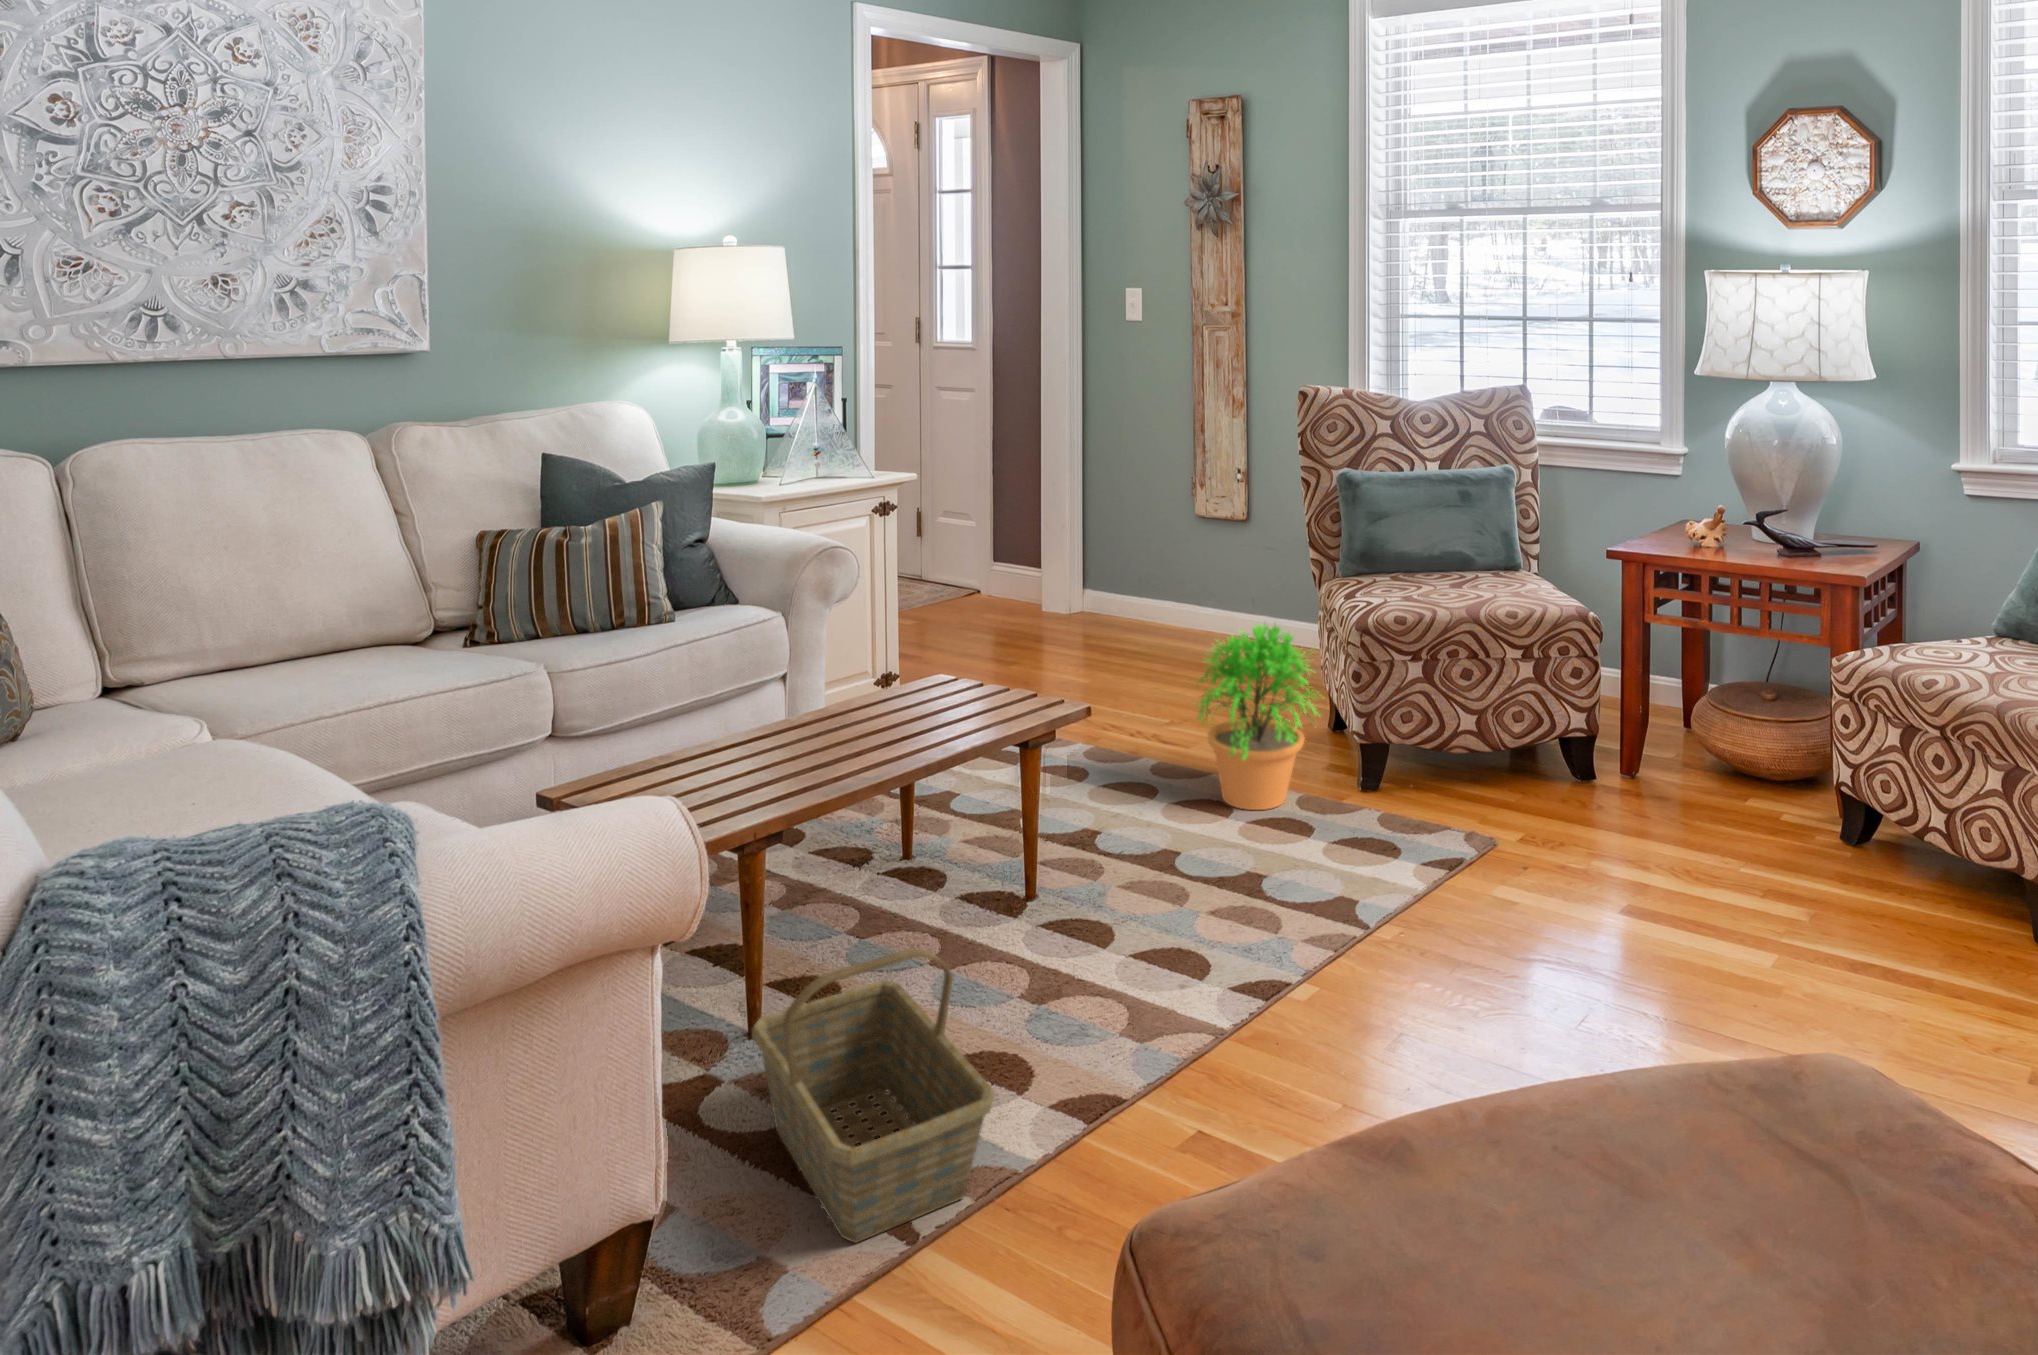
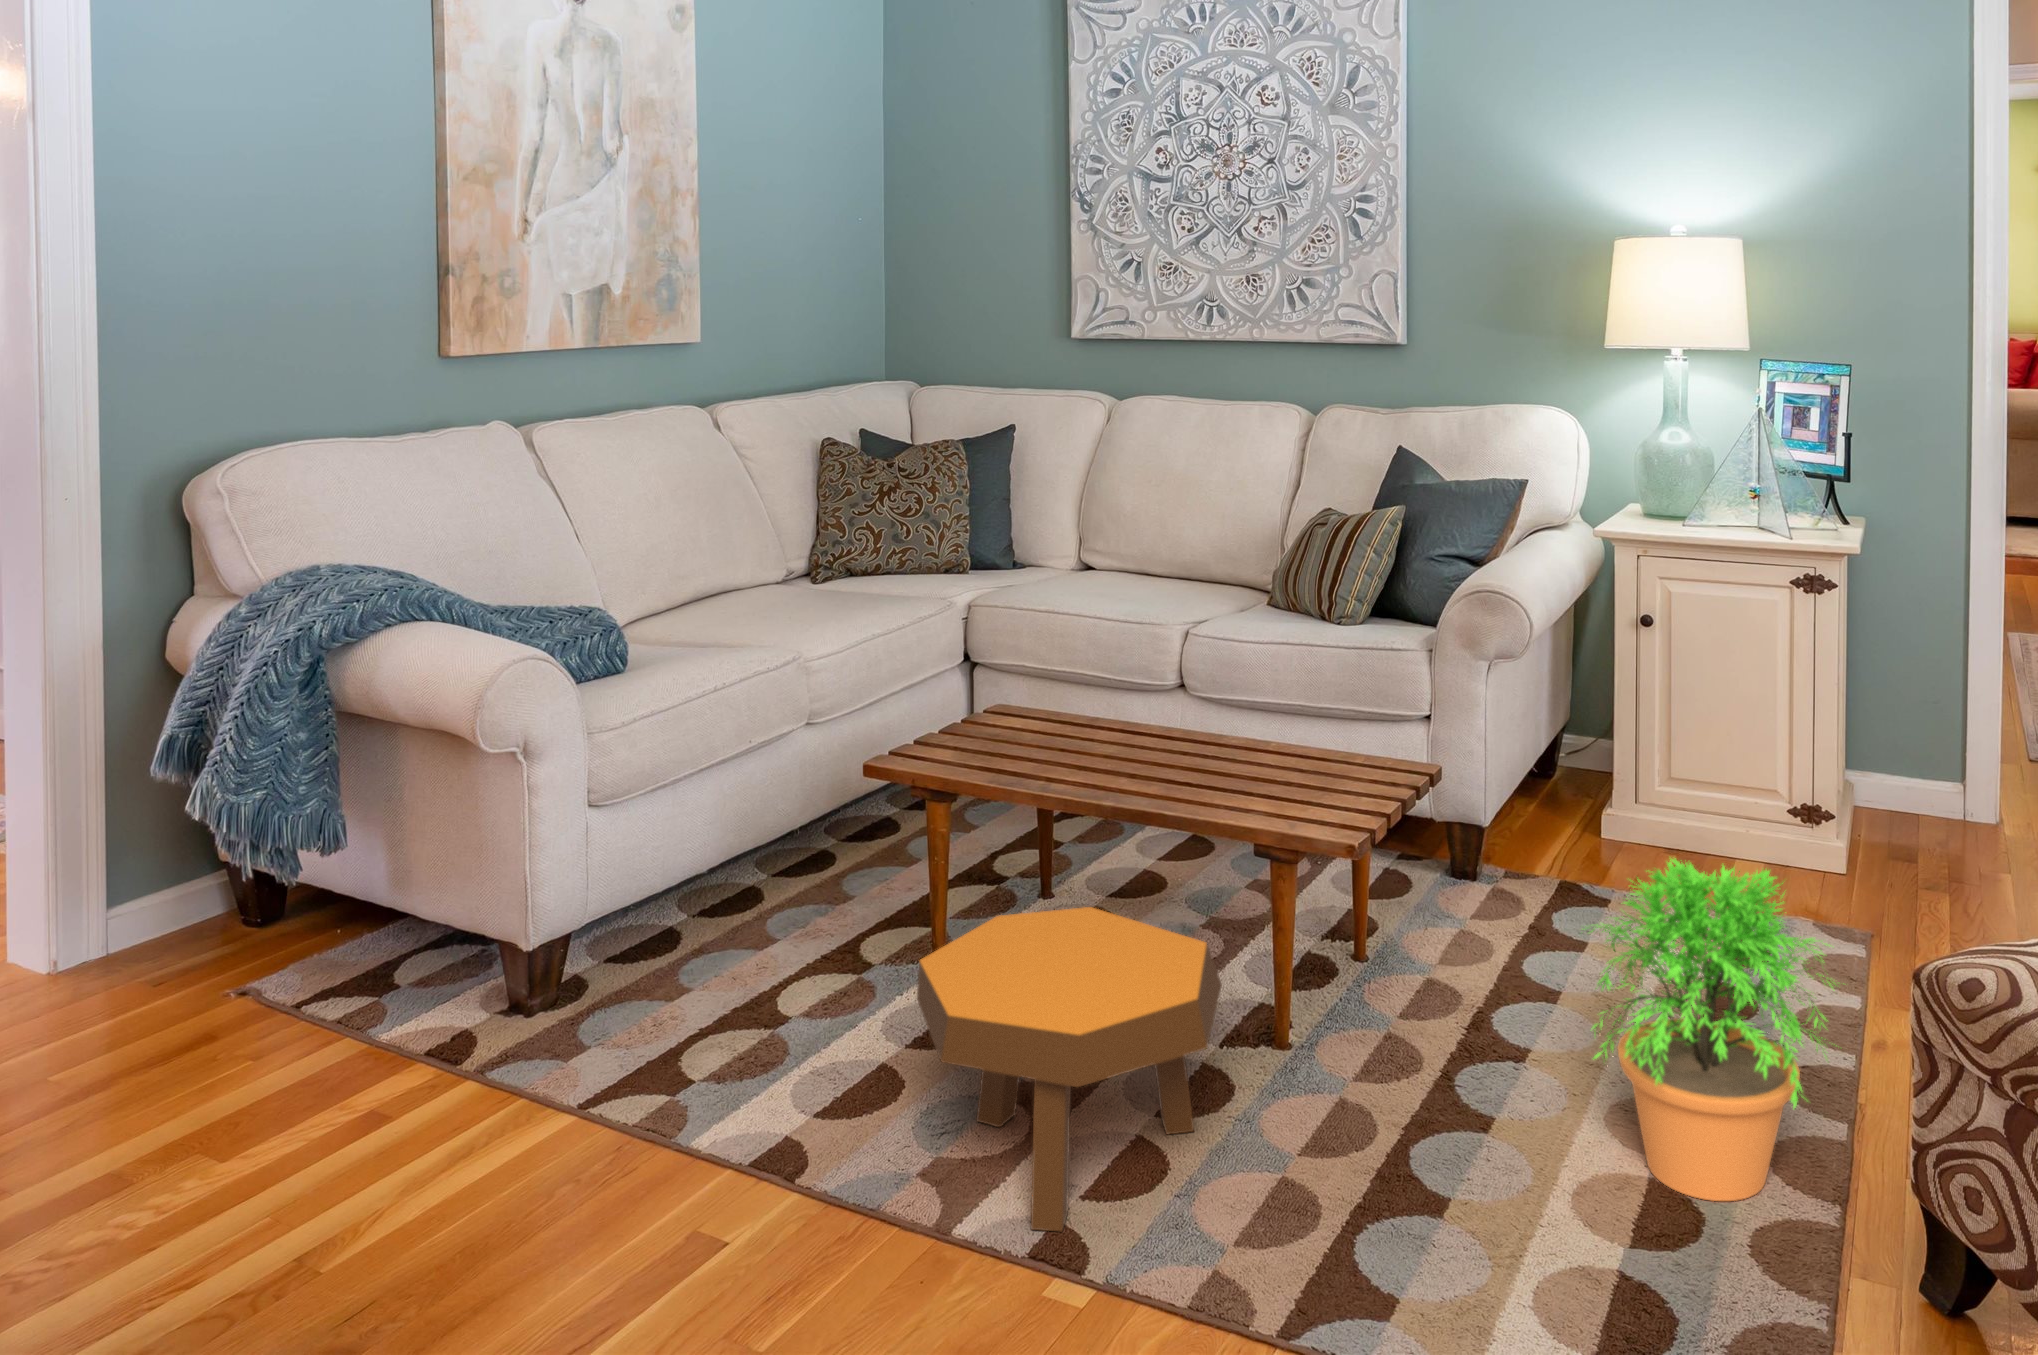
footstool: none [1038,800,1280,1019] -> present [917,907,1222,1232]
basket: present [752,949,994,1243] -> none [589,850,872,1094]

